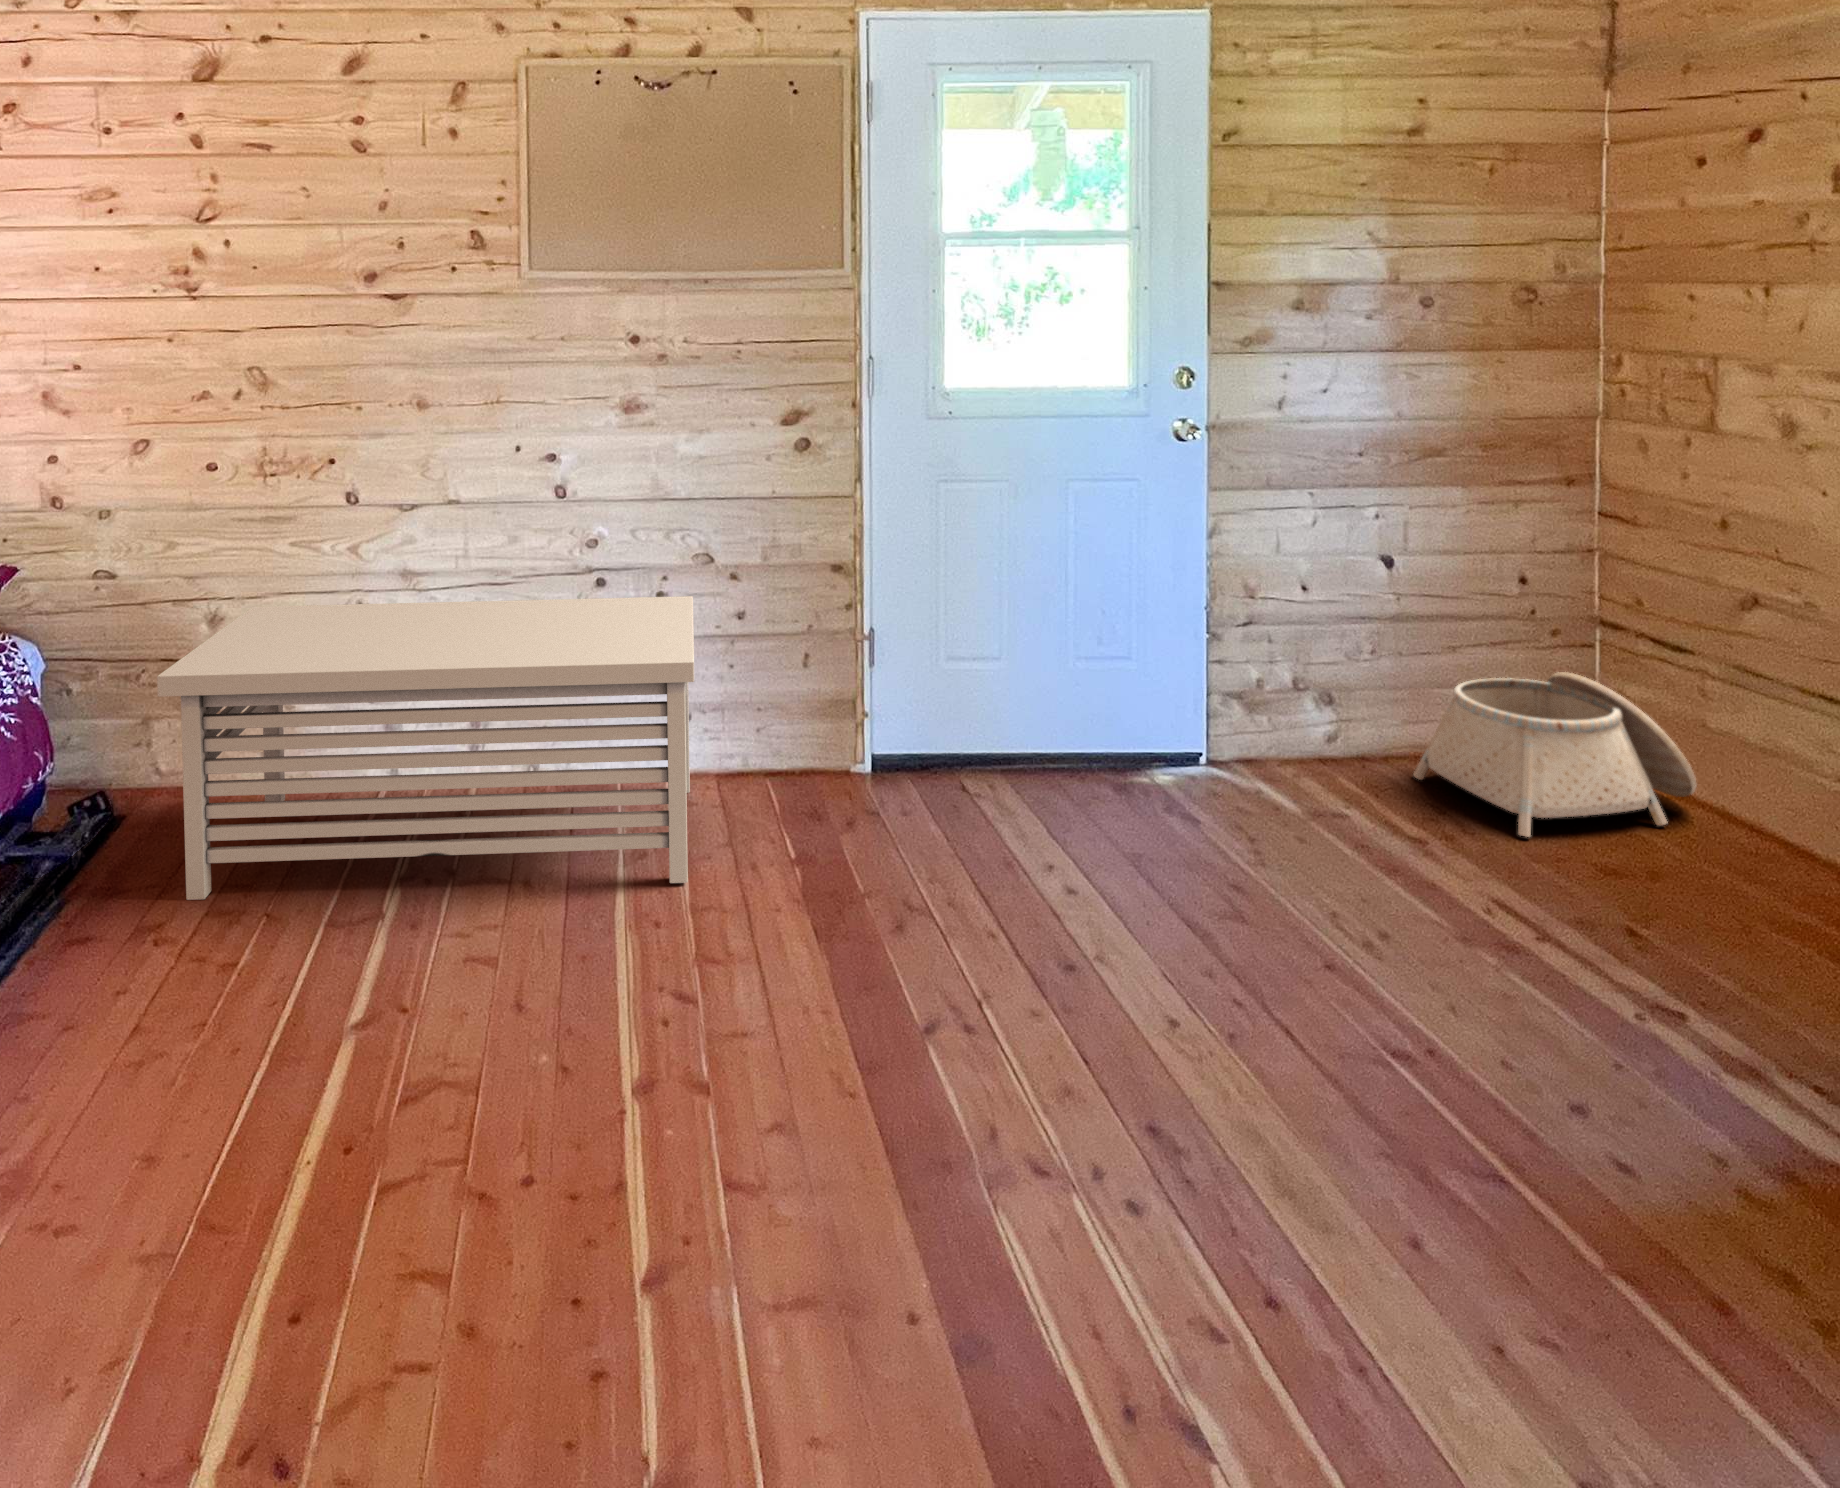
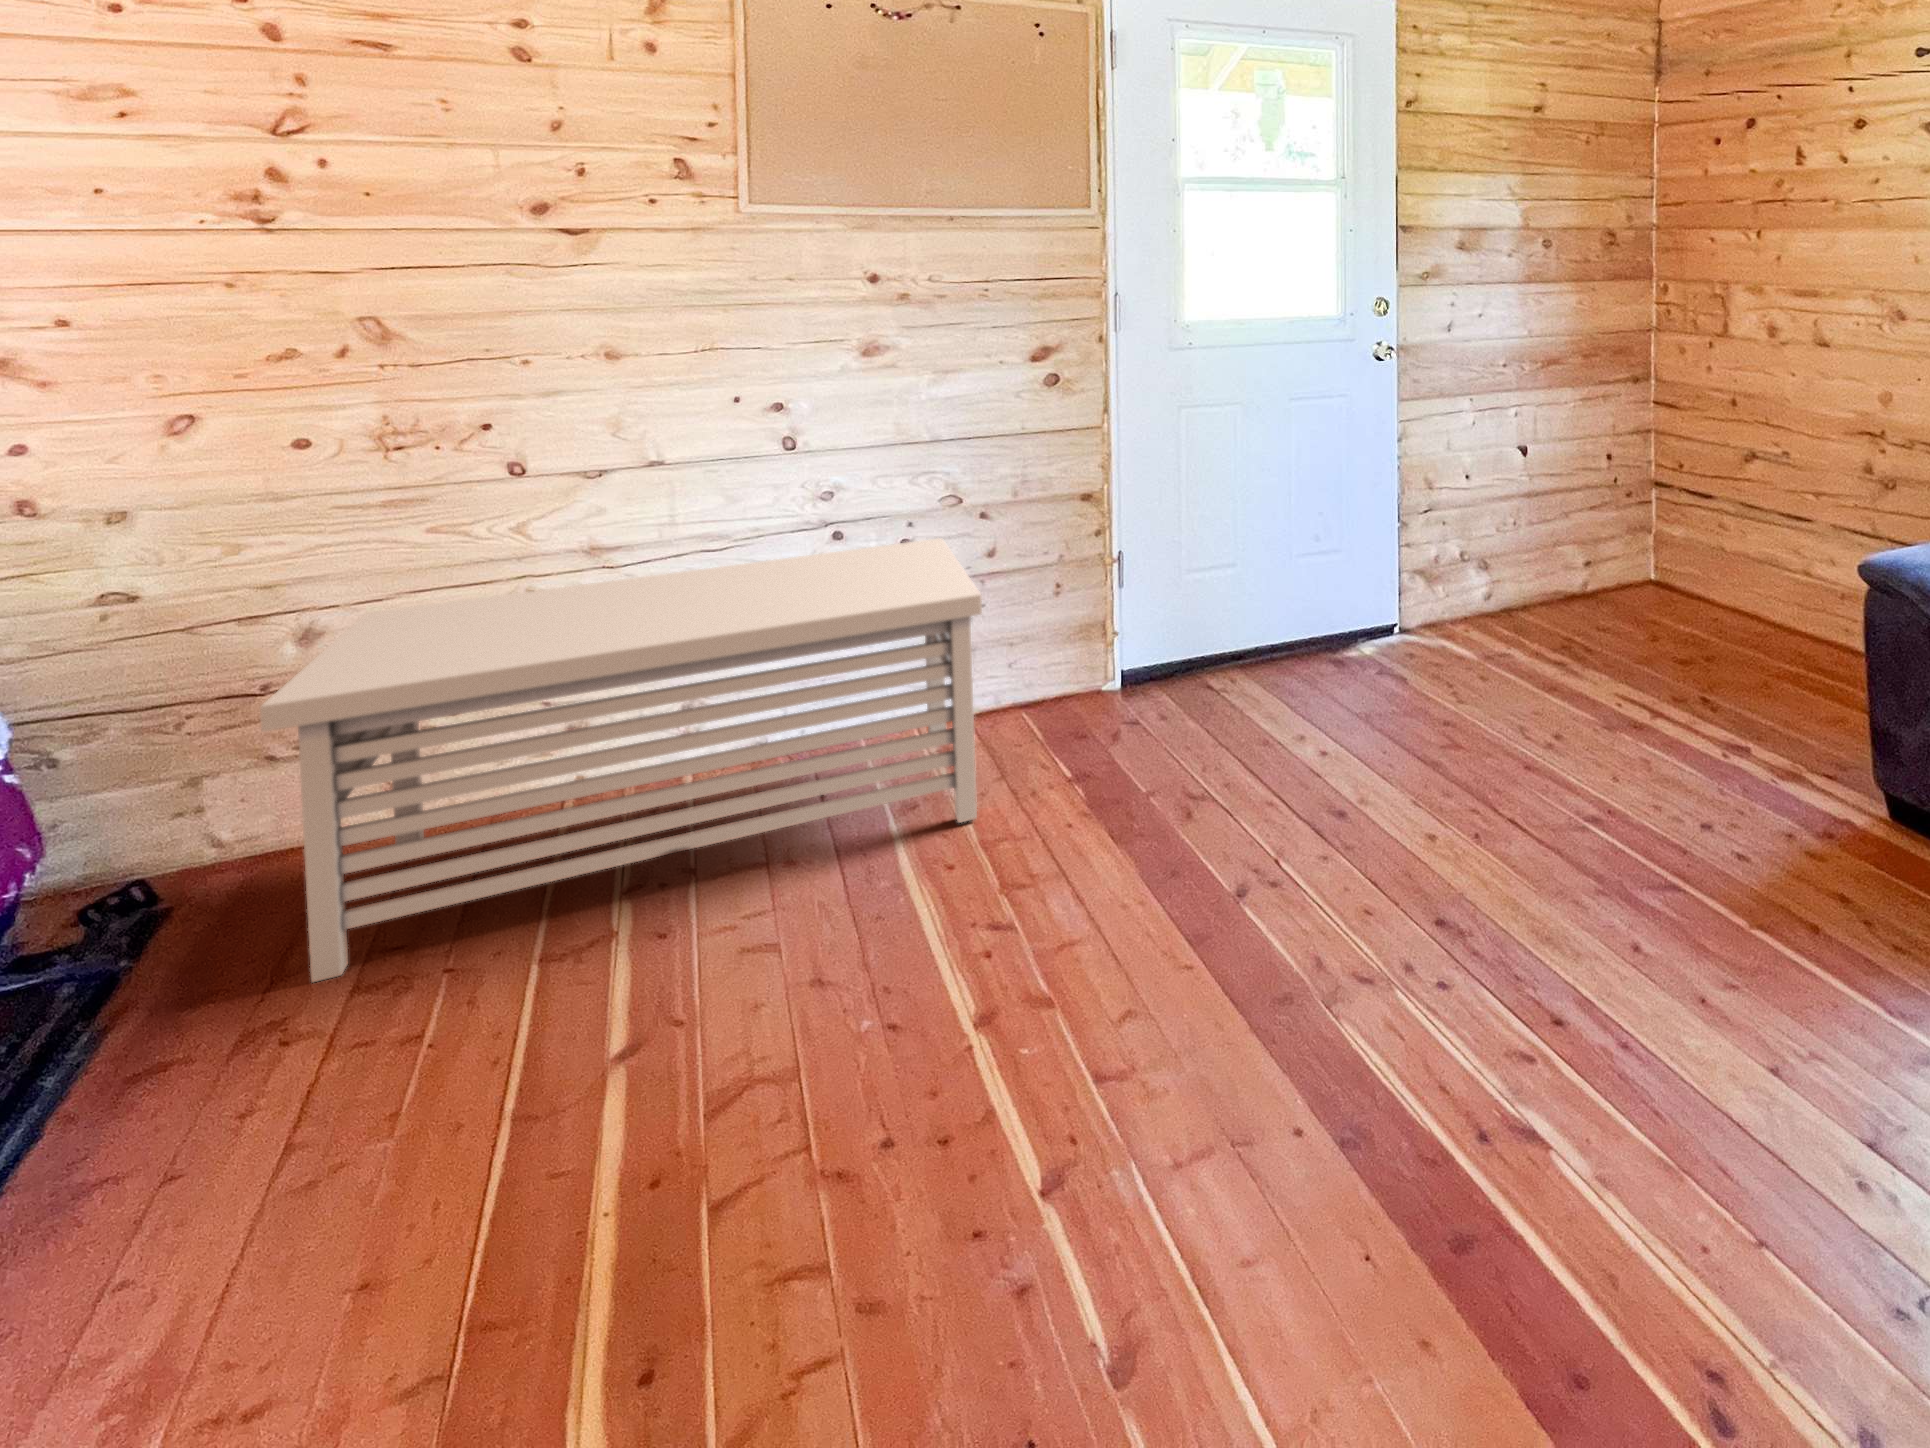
basket: present [1413,672,1697,837] -> none [1551,518,1732,643]

